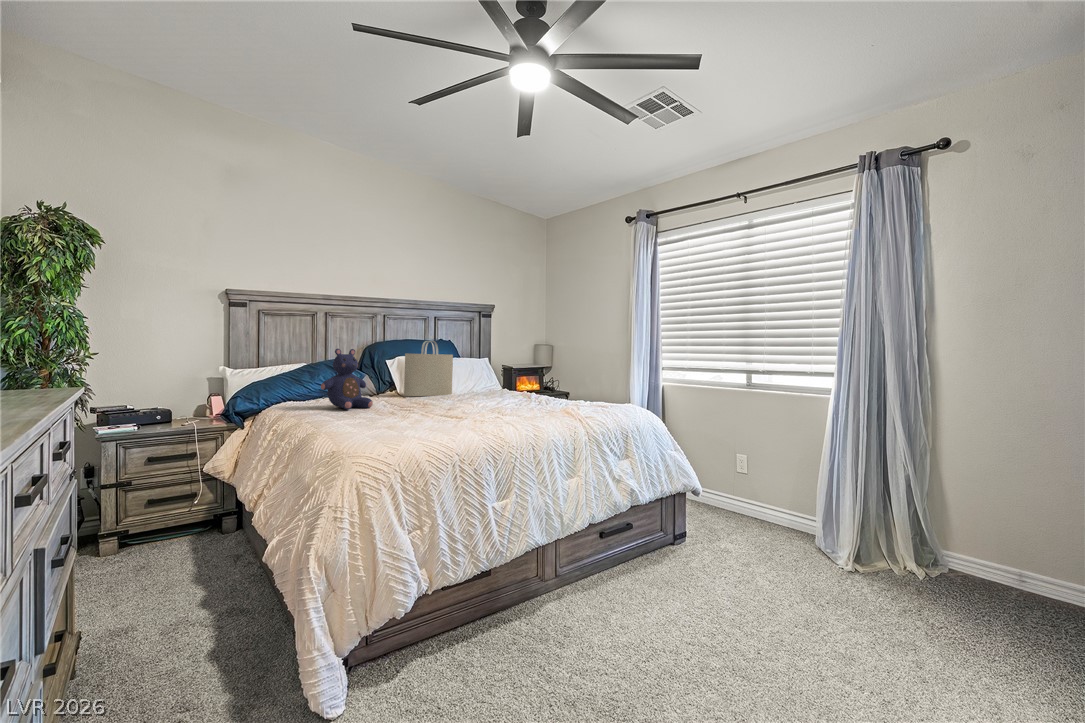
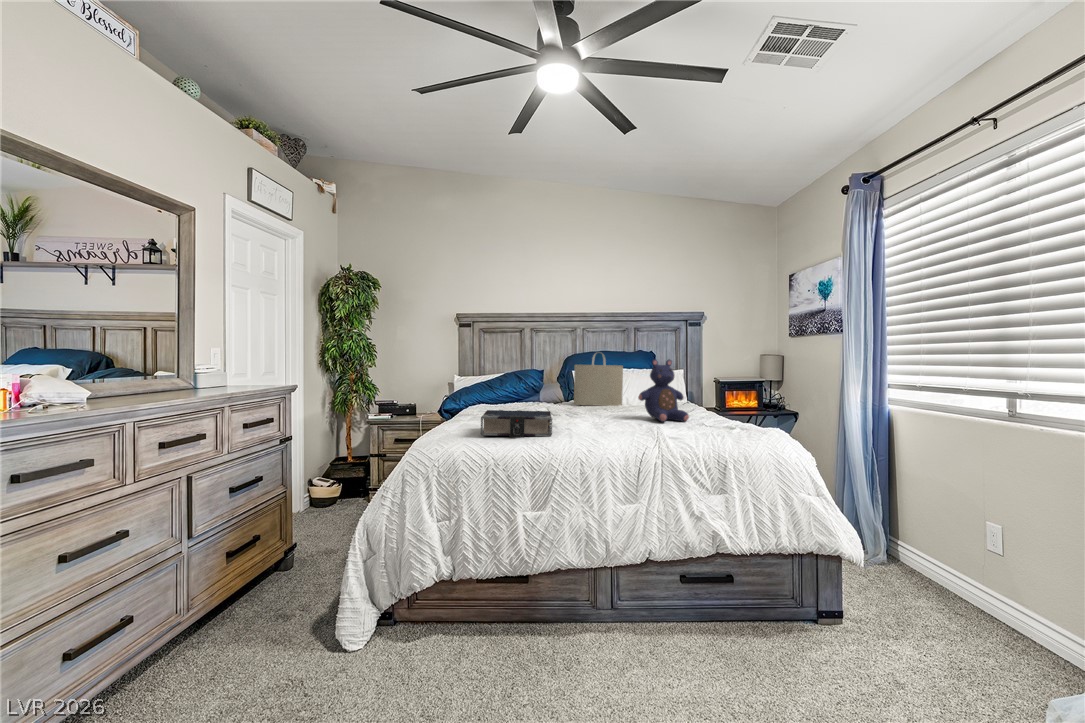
teddy bear: present [321,349,373,410] -> present [638,359,689,422]
book: none [388,401,482,431] -> present [481,410,552,437]

